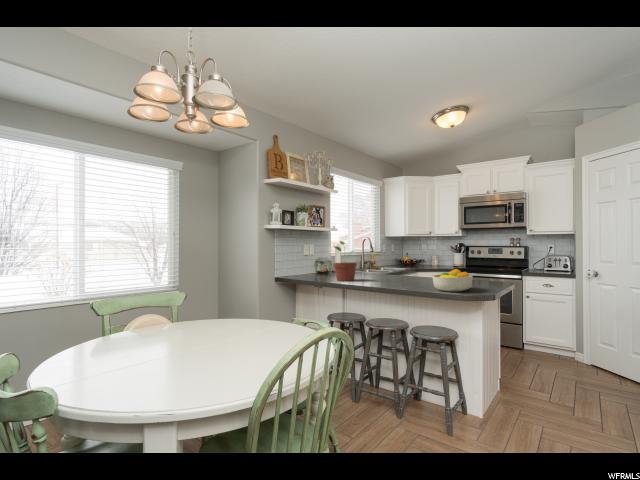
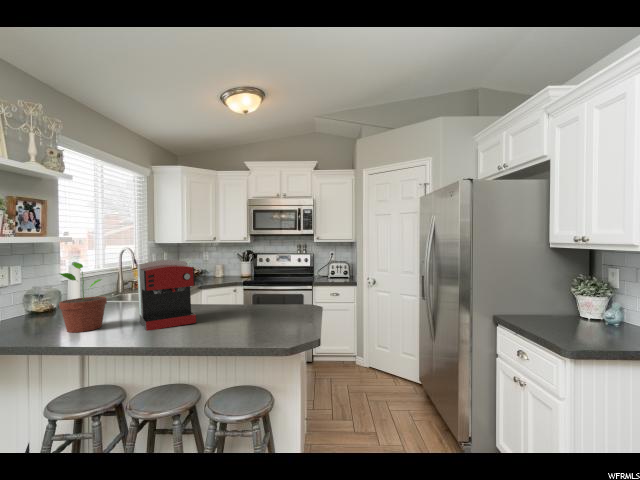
coffee maker: none [374,241,410,284] -> present [137,260,196,331]
fruit bowl: present [432,269,473,292] -> none [231,300,284,338]

